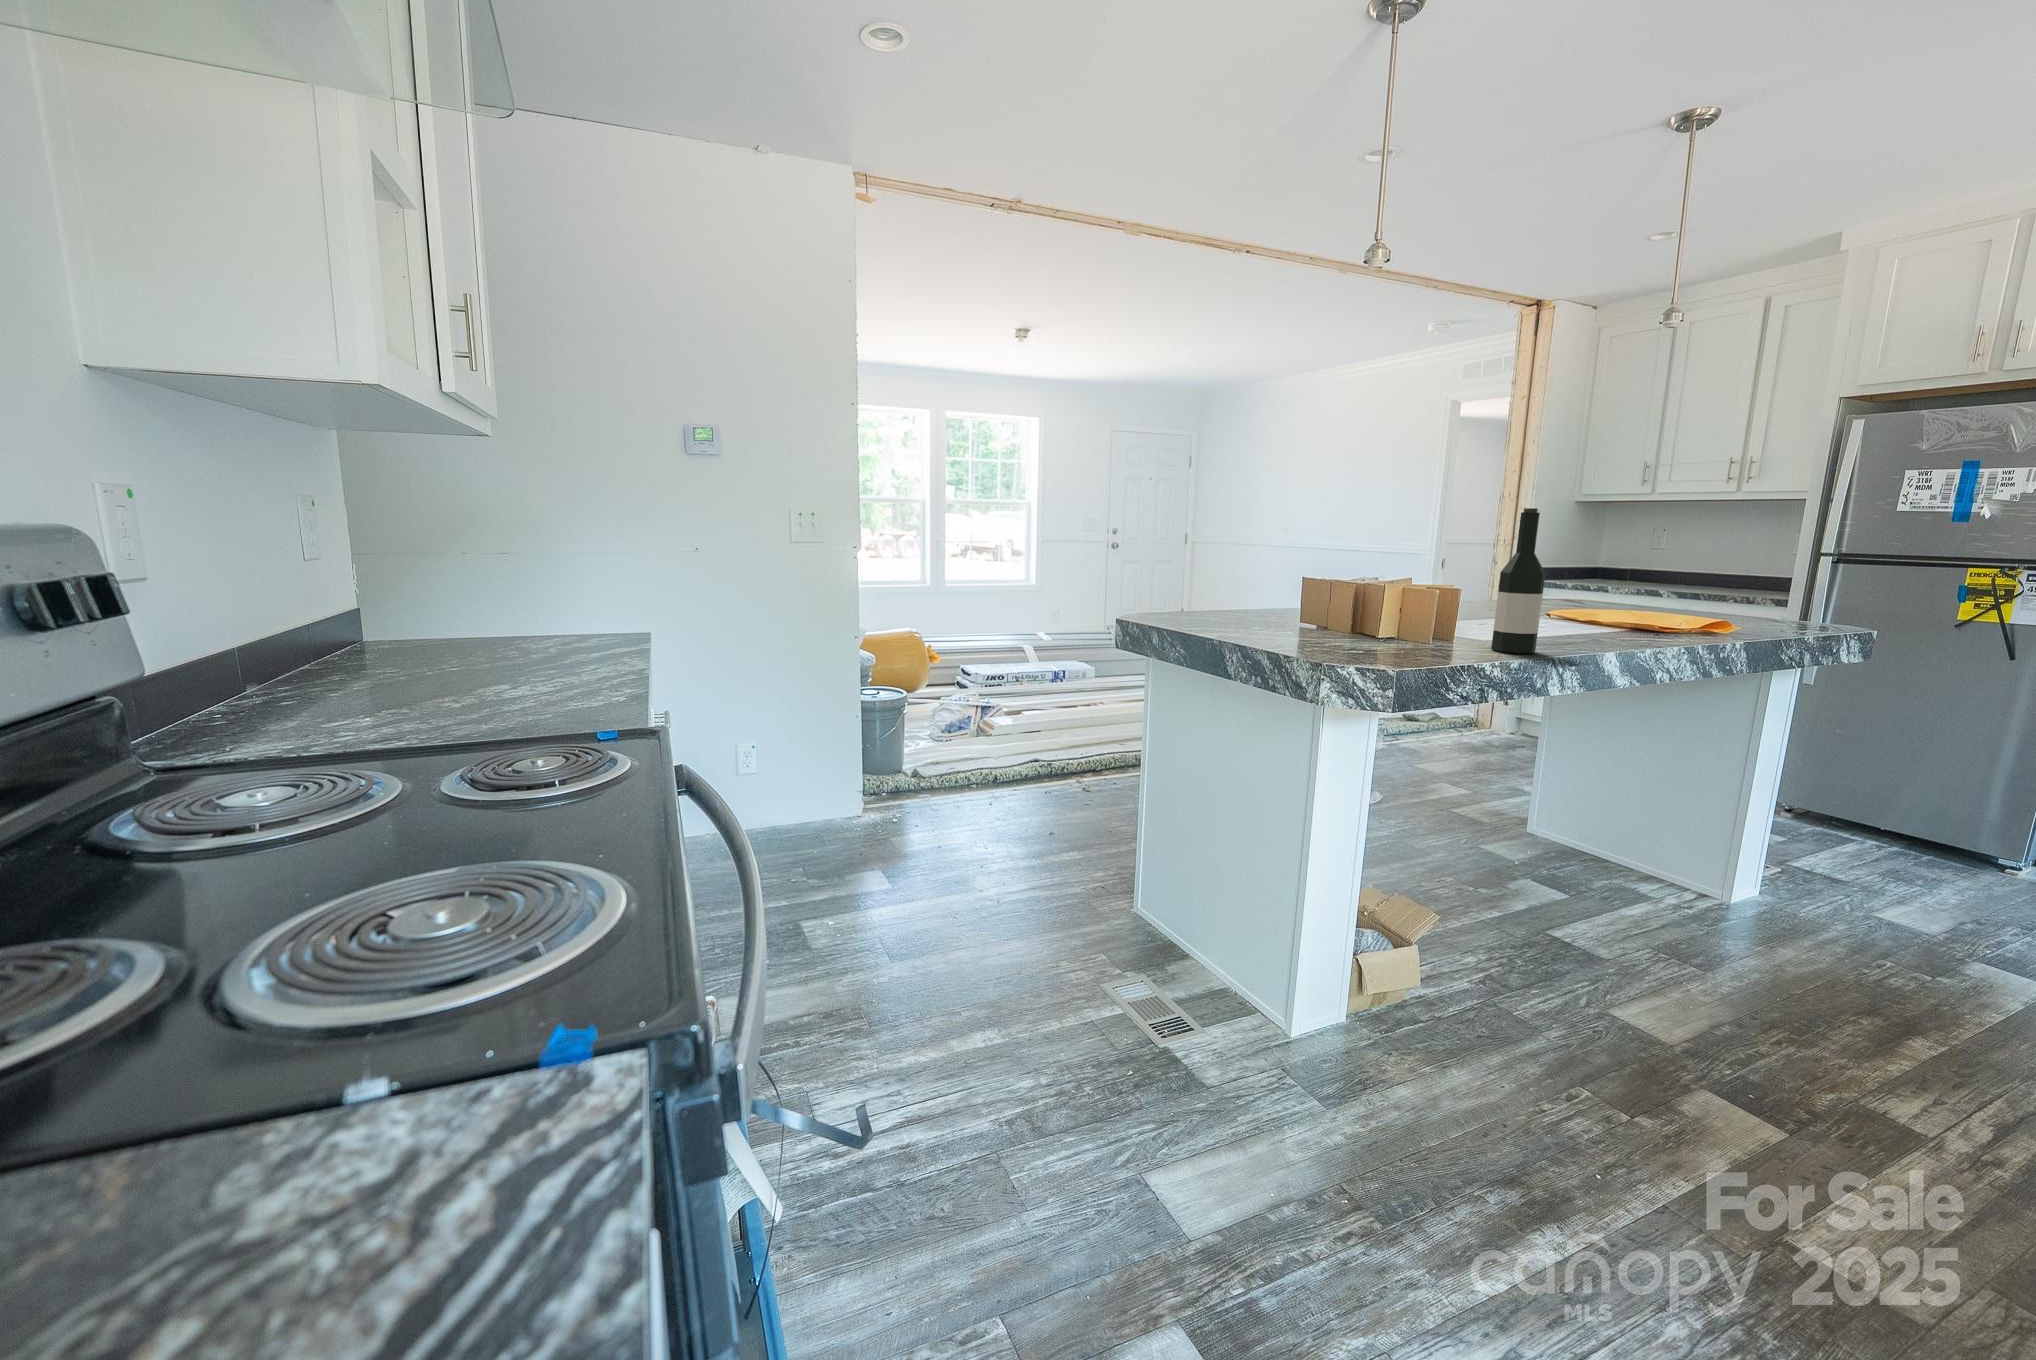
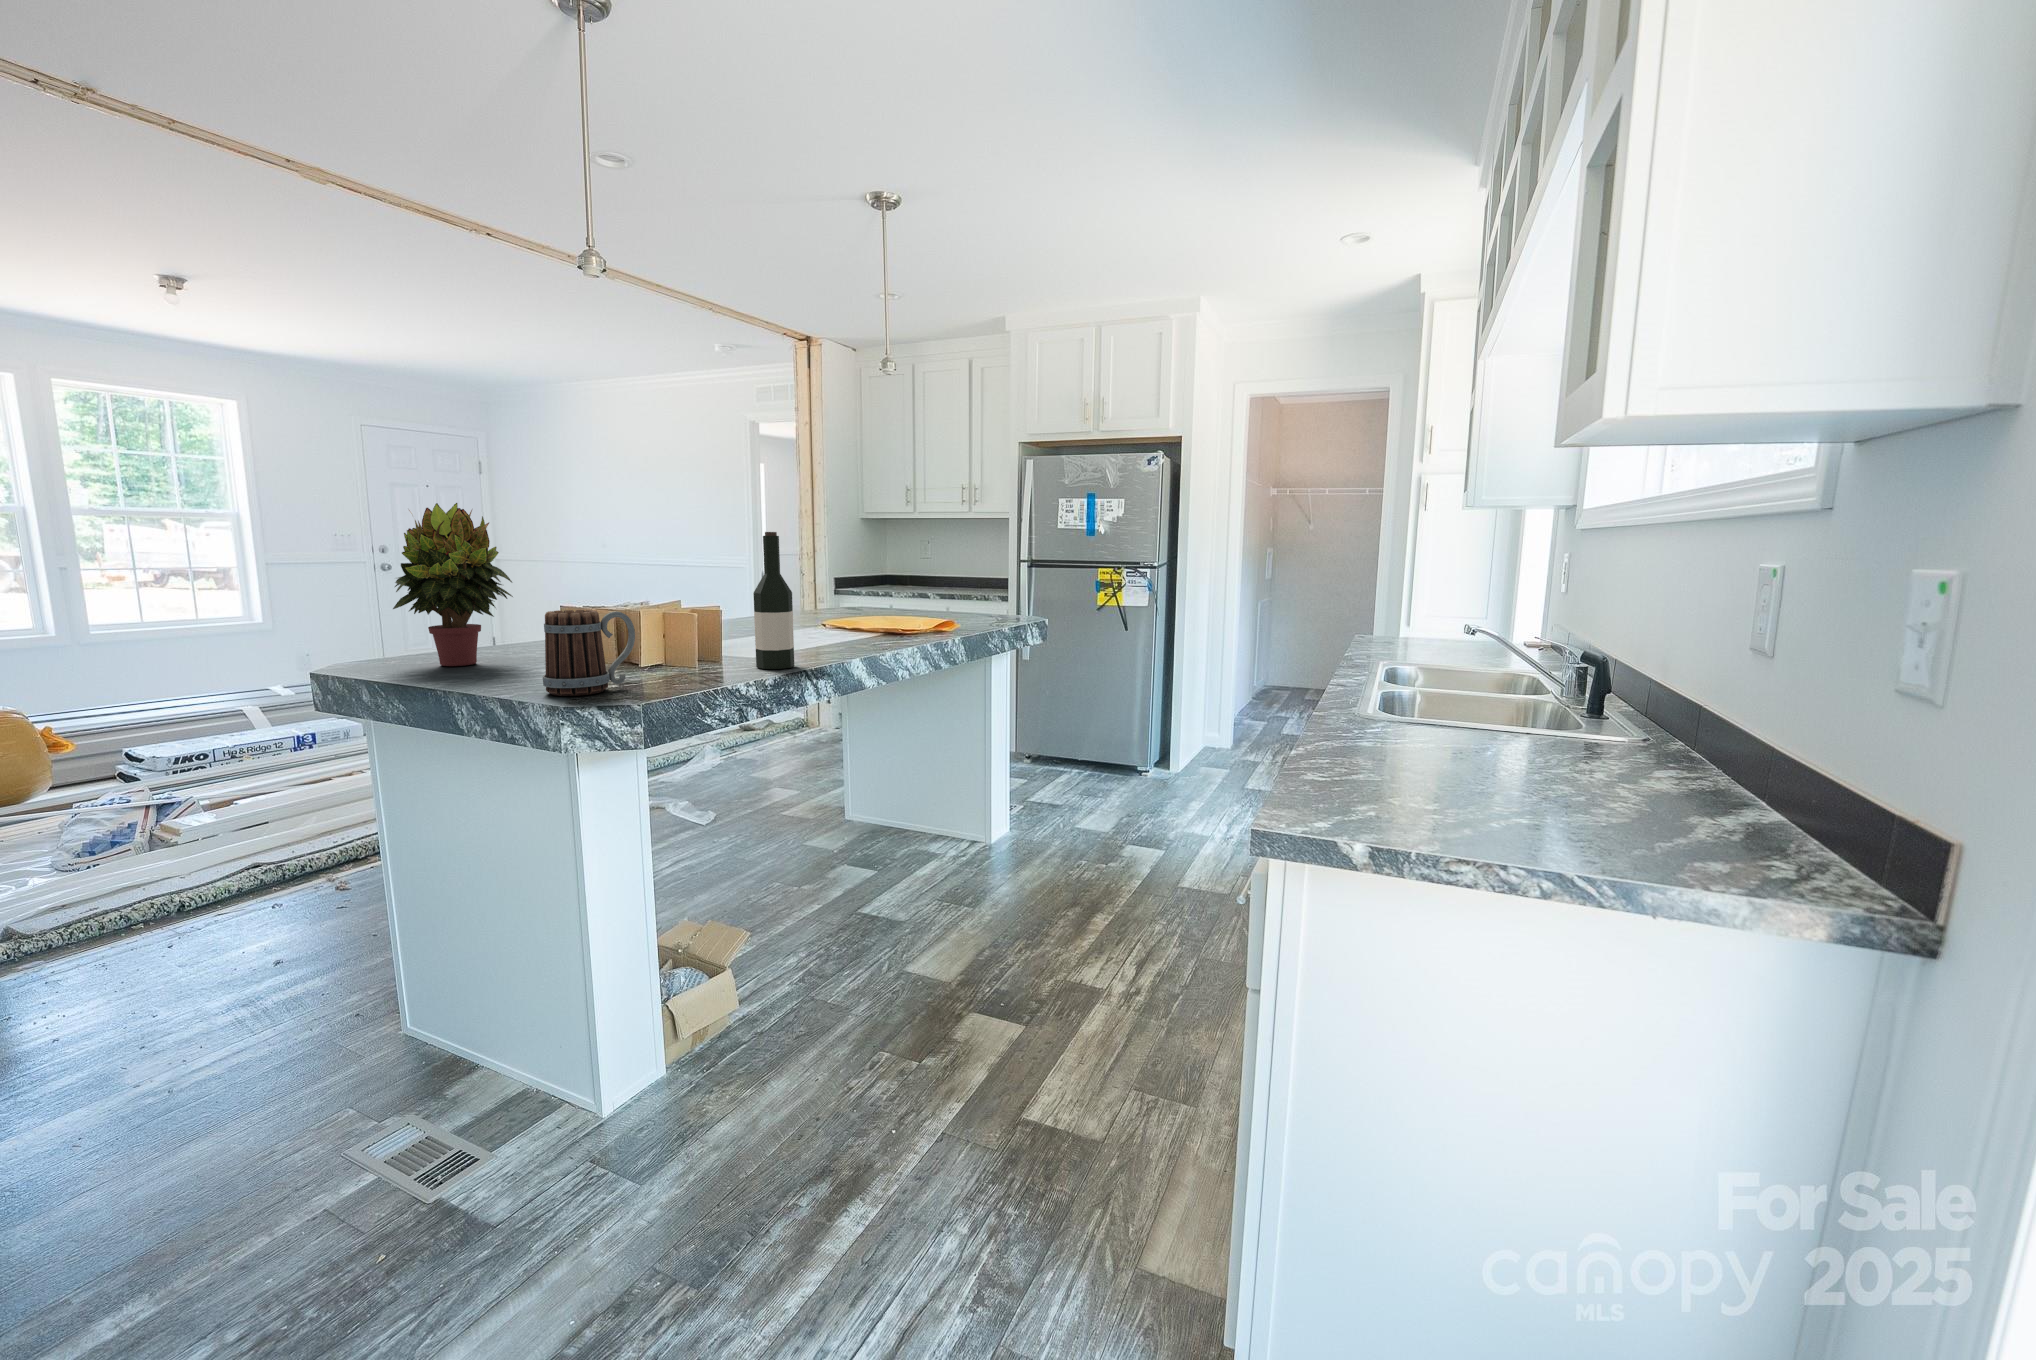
potted plant: none [1177,487,1265,623] -> present [393,503,513,666]
mug: none [1299,579,1385,656] -> present [543,610,635,696]

